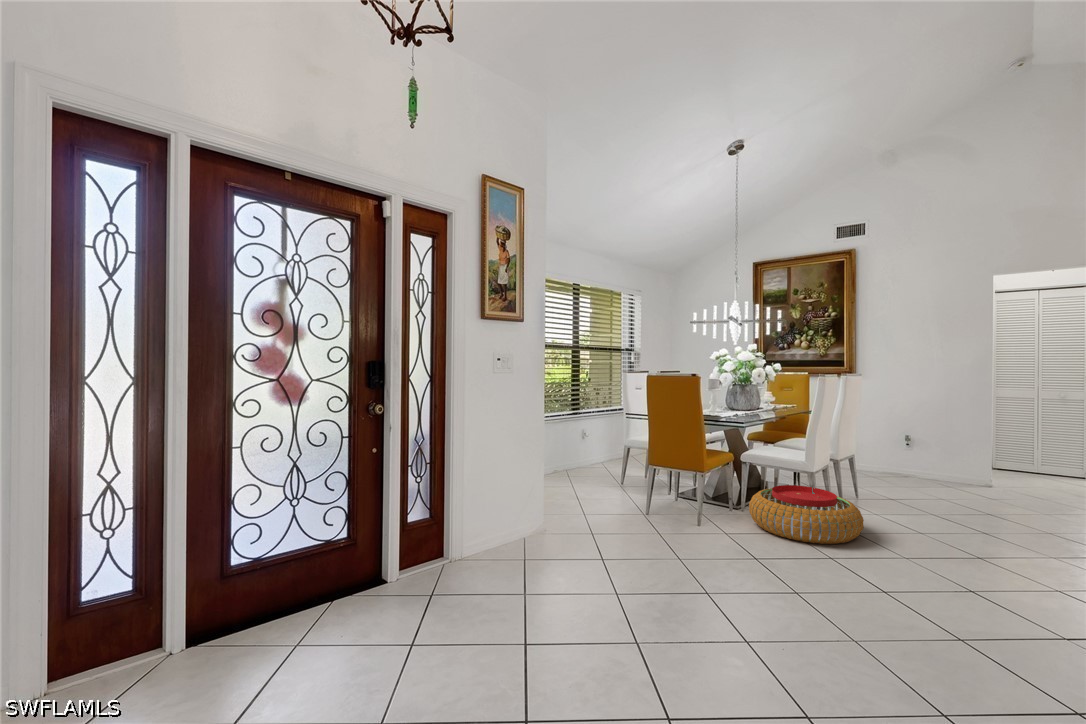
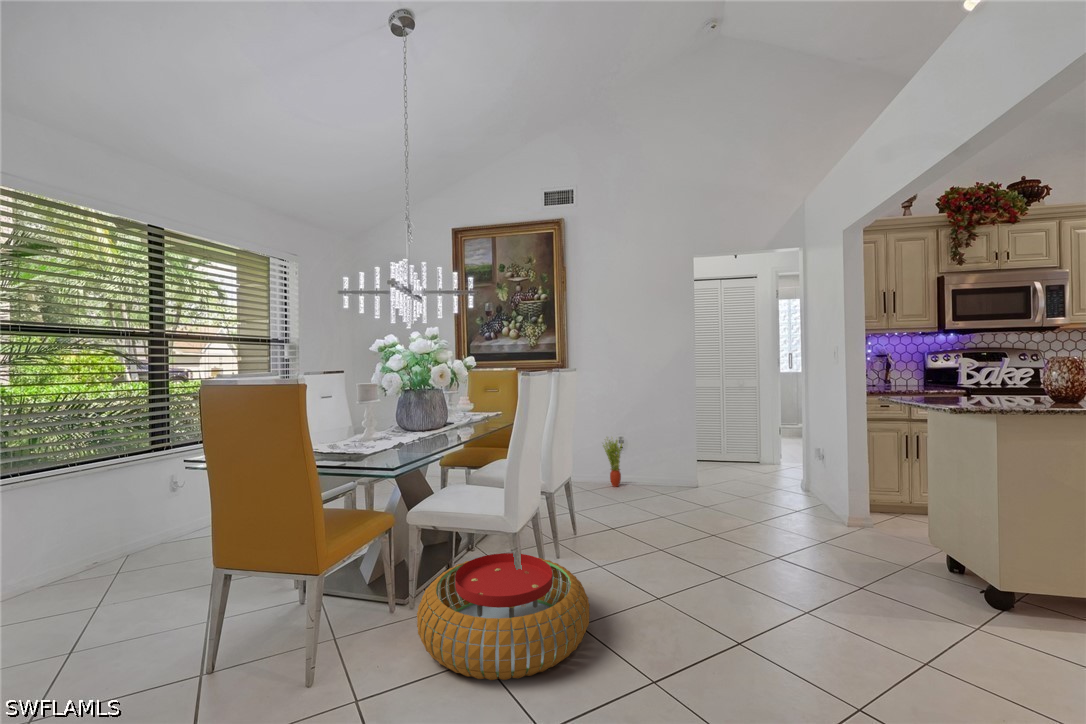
potted plant: none [890,434,913,479] -> present [603,440,622,487]

